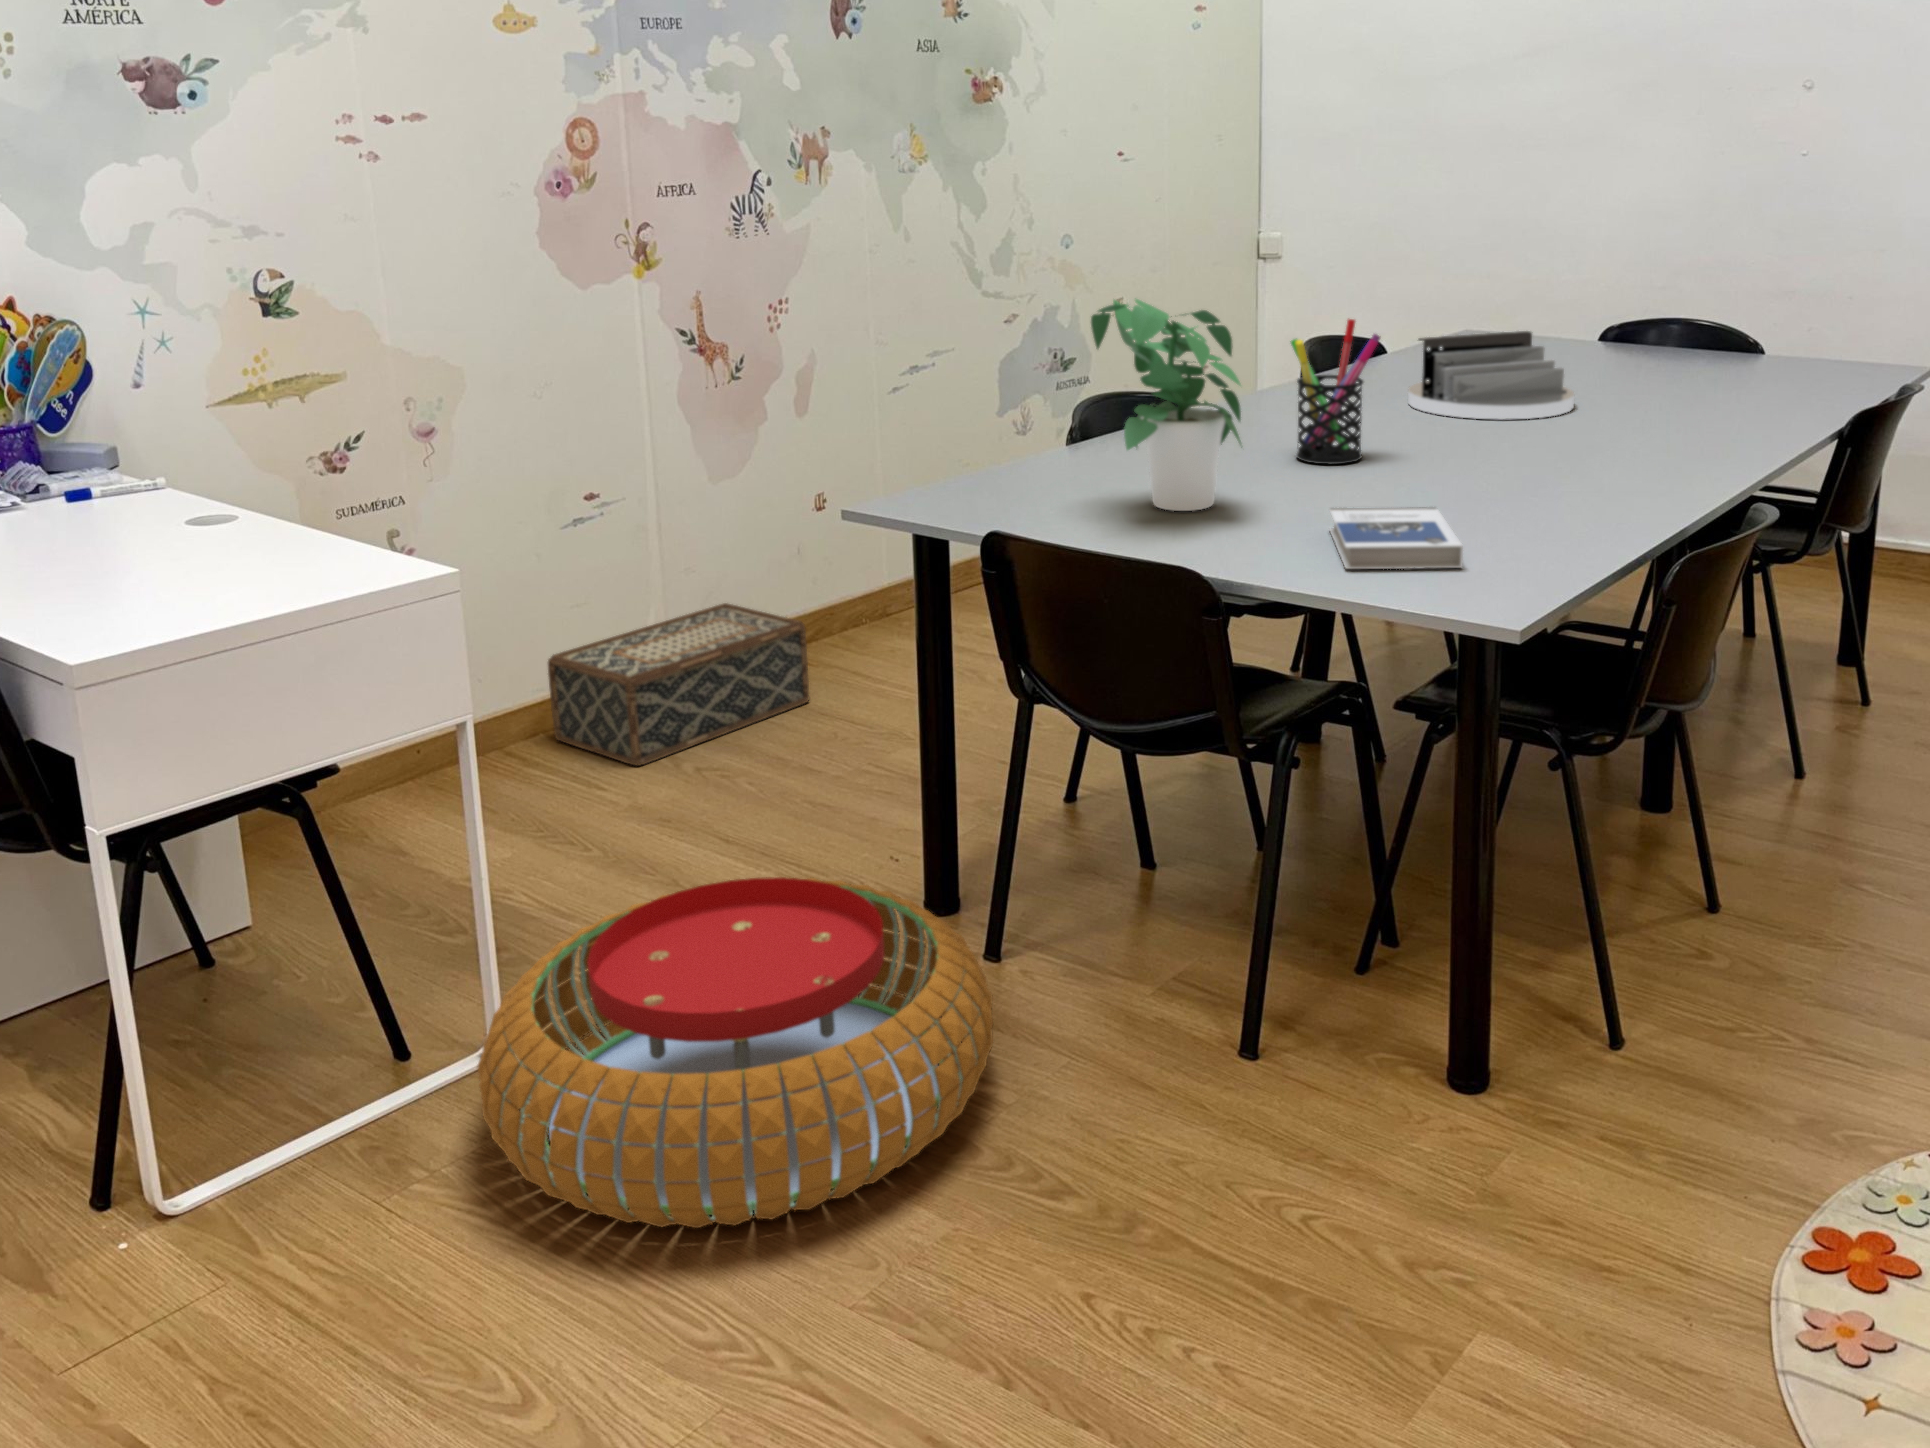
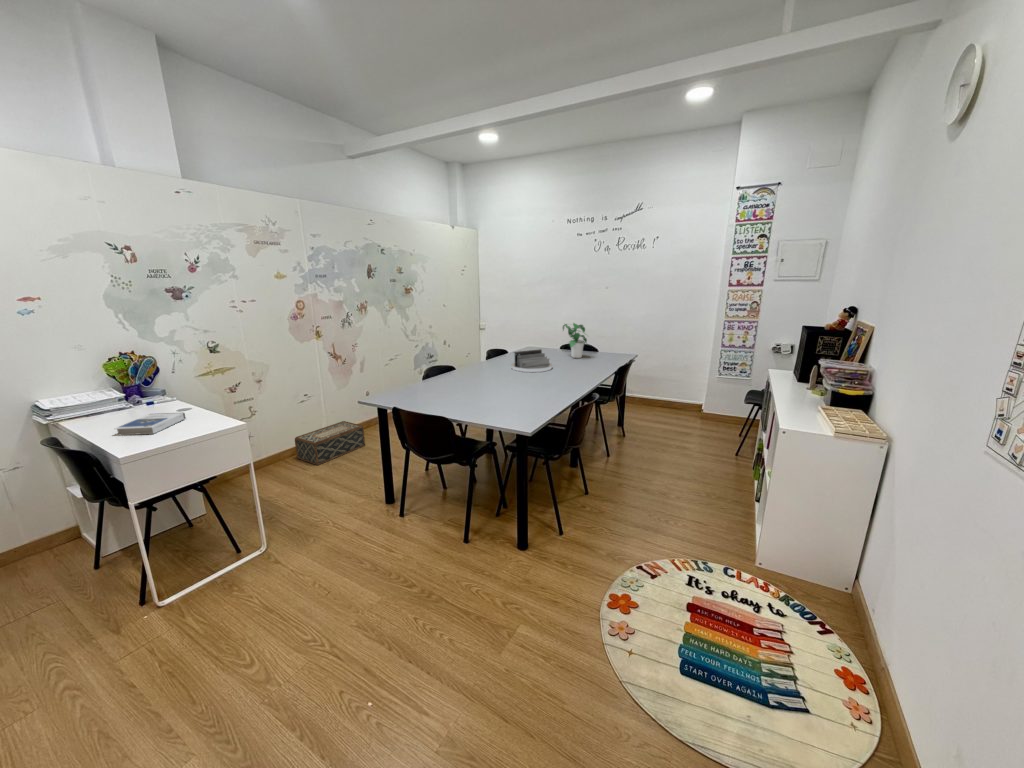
potted plant: present [1091,298,1241,511] -> present [563,323,587,358]
pen holder: present [1291,319,1380,464] -> none [479,349,501,386]
hardback book: present [1330,507,1463,569] -> present [115,413,185,435]
pouf: present [478,877,993,1228] -> none [252,500,399,606]

